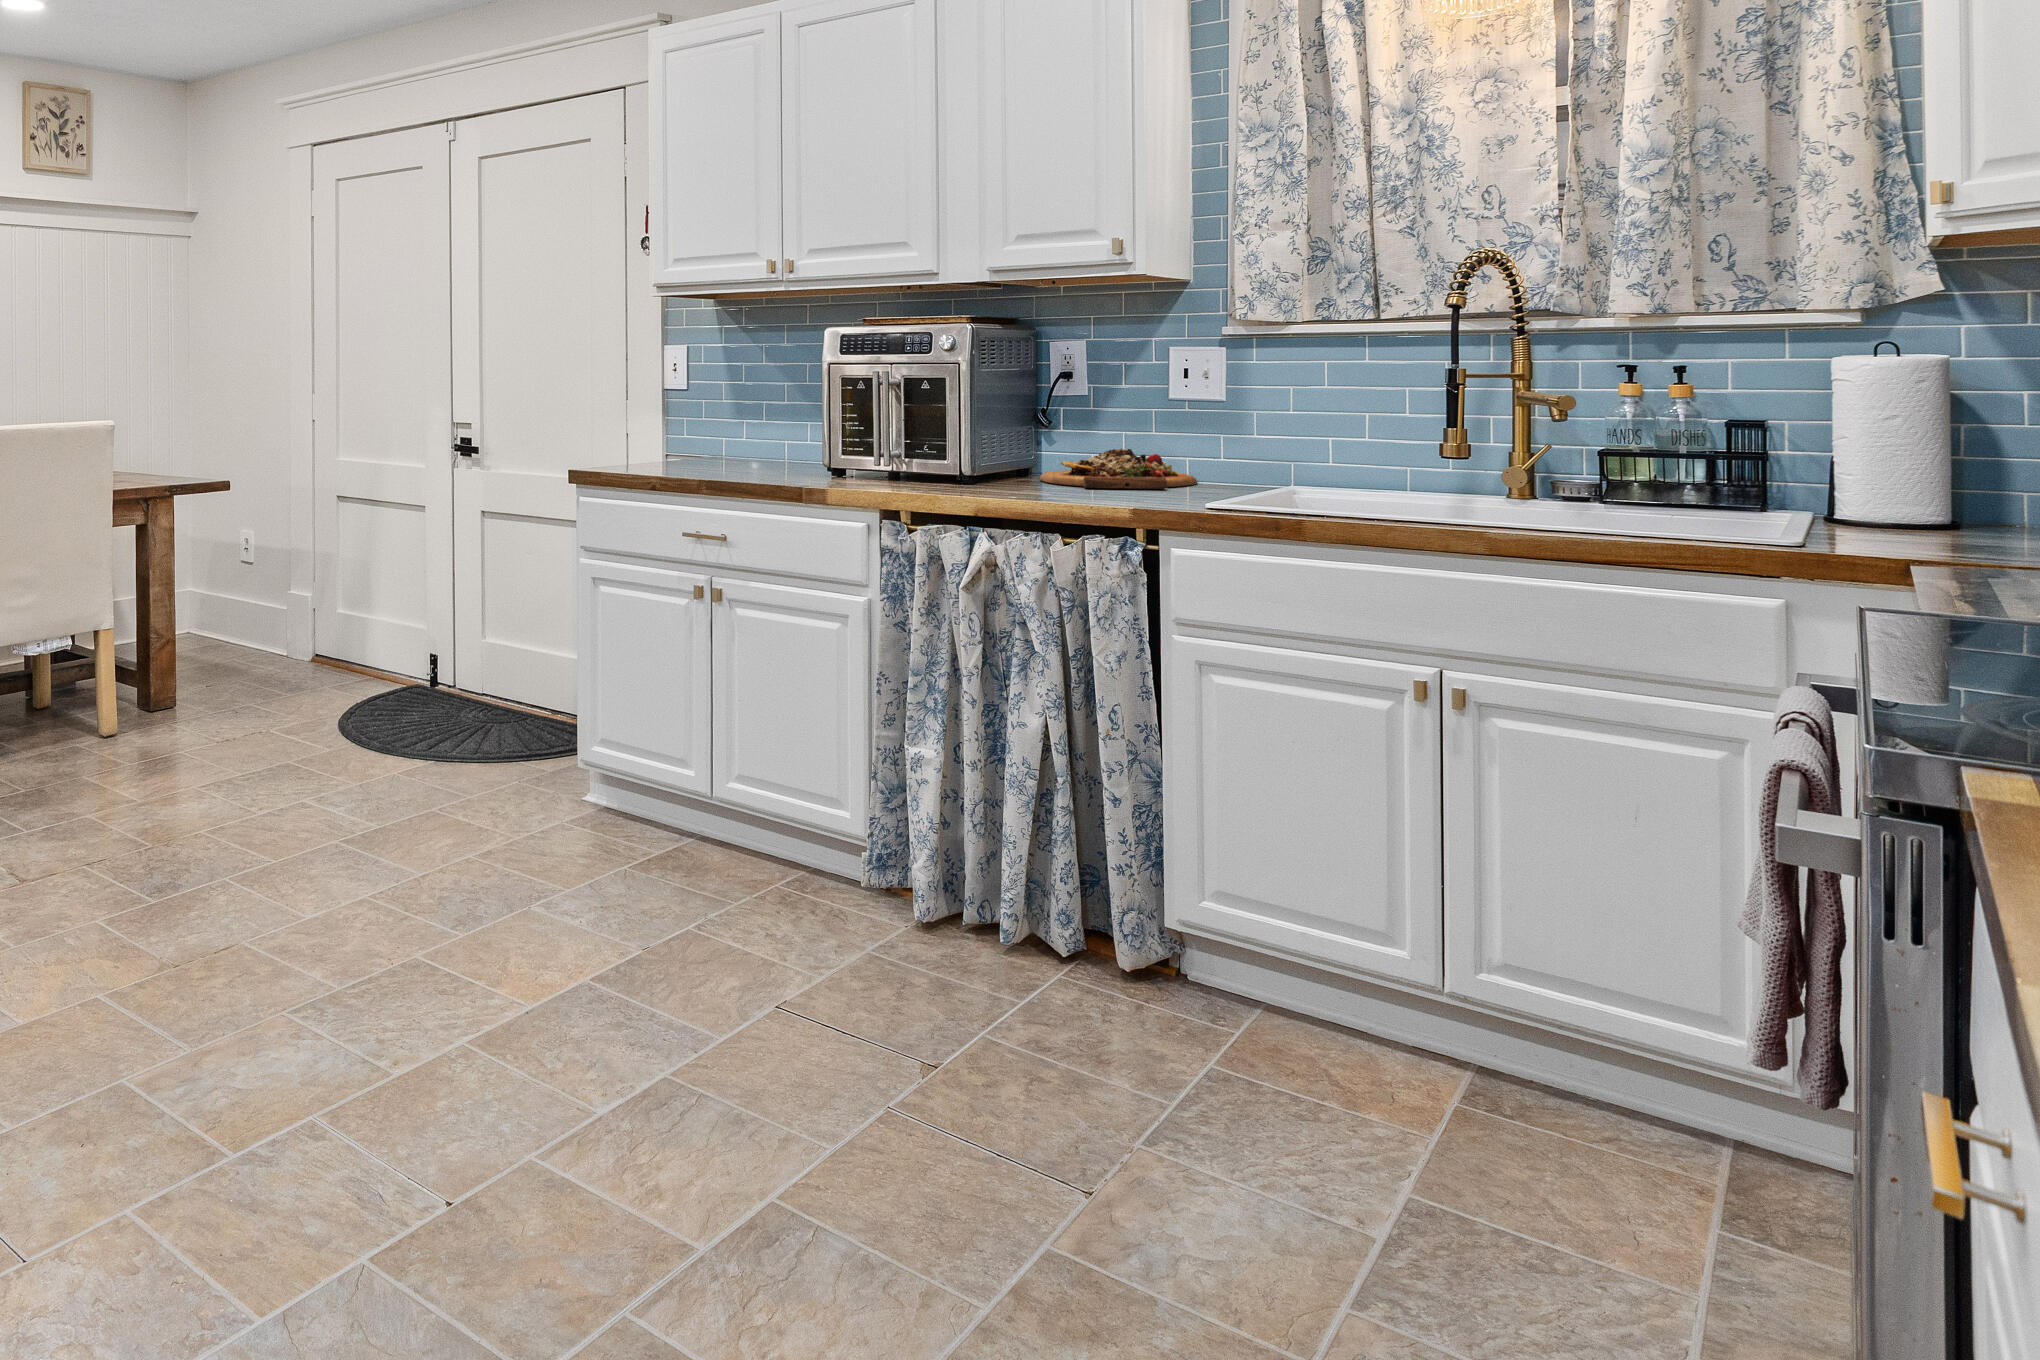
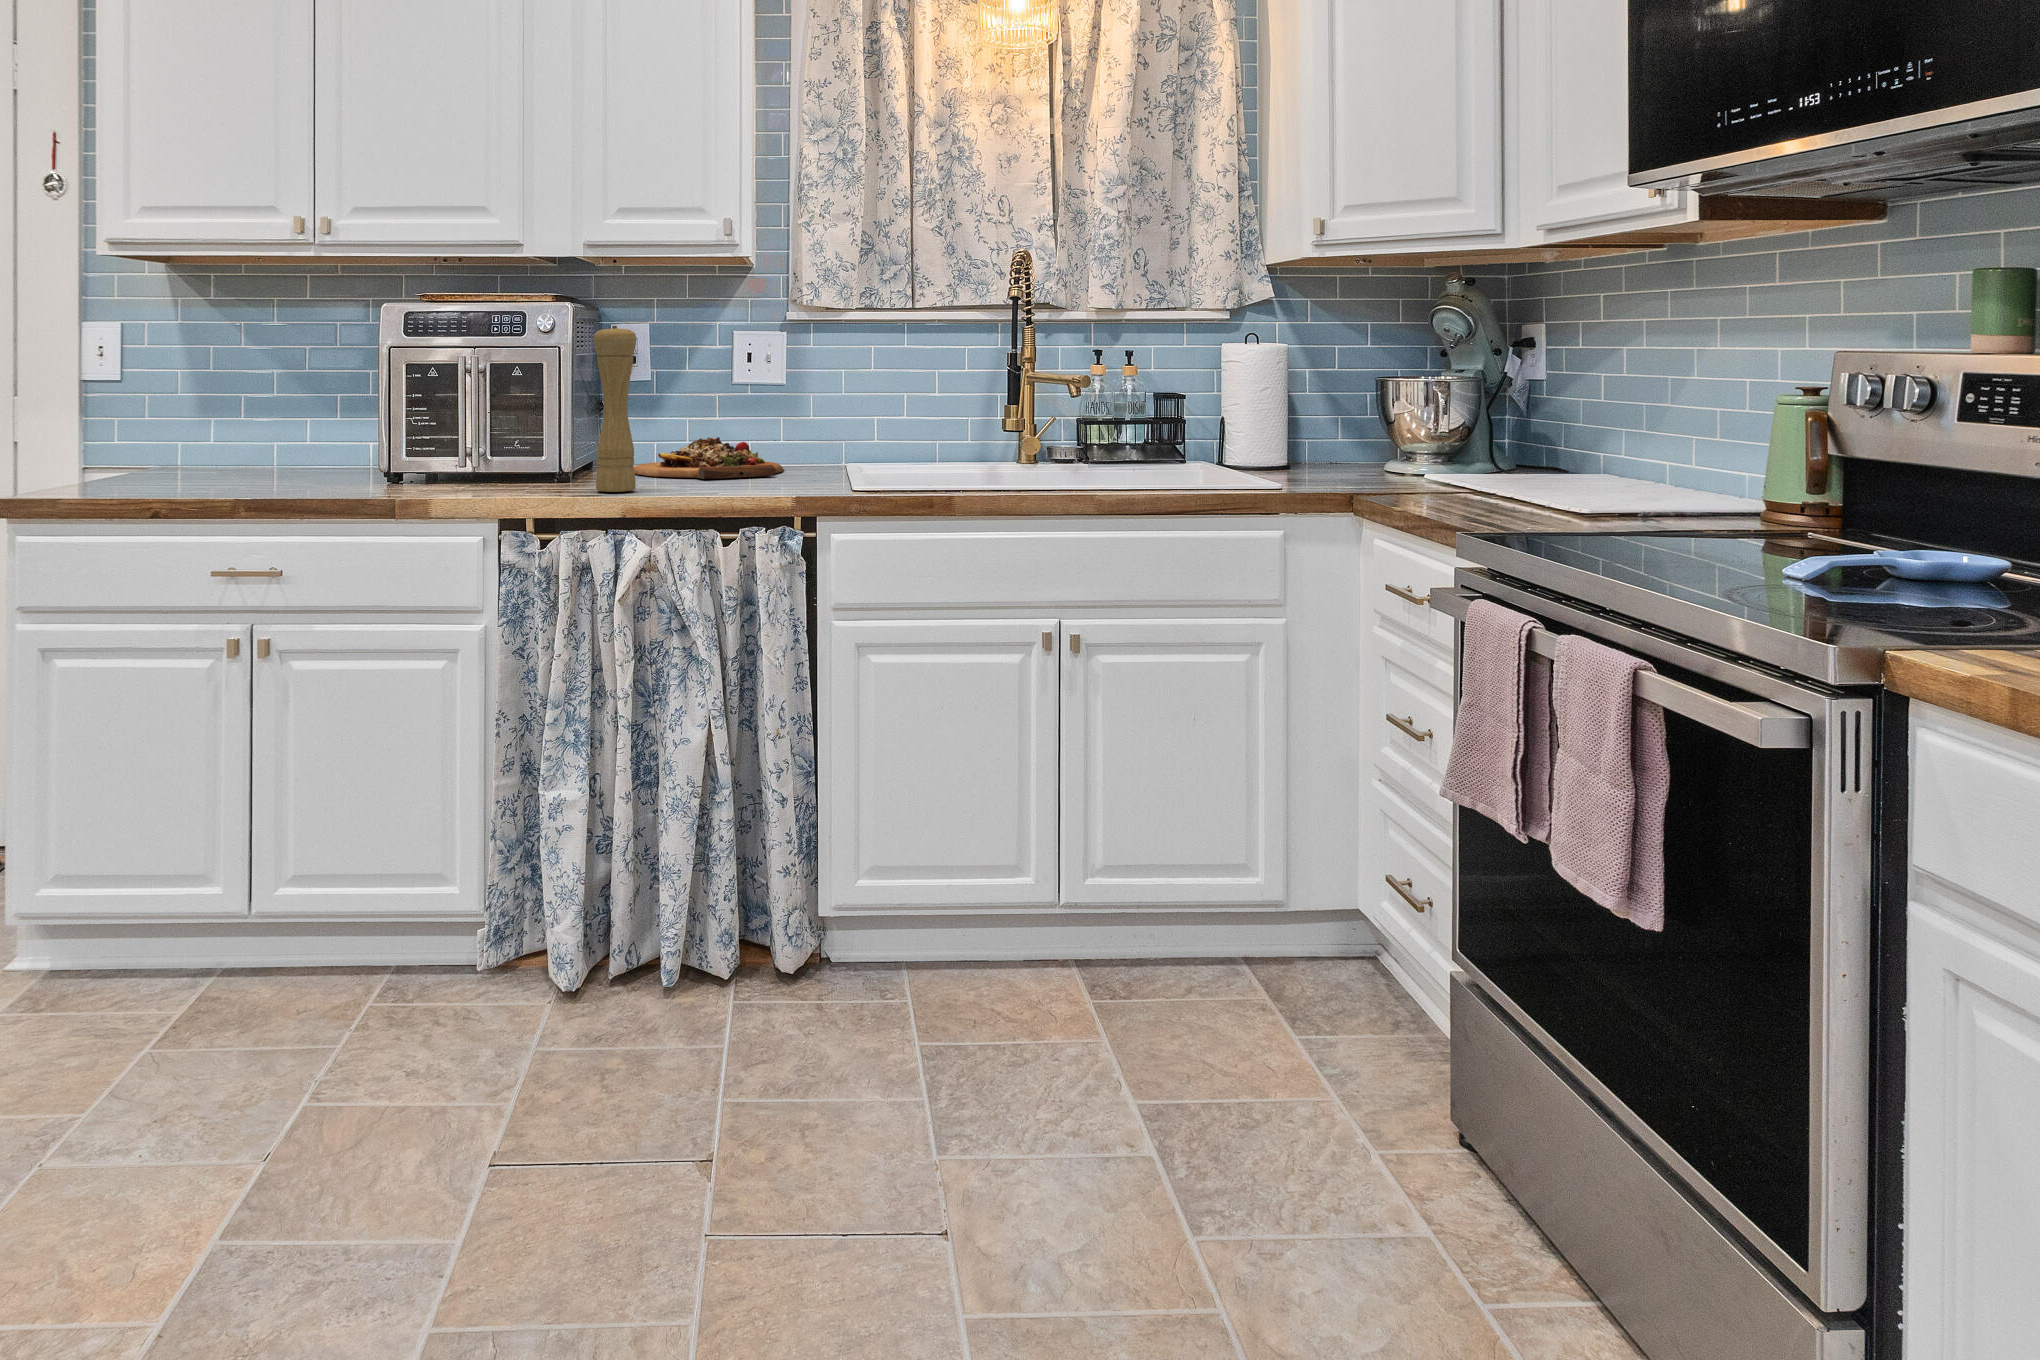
pepper mill: none [955,347,994,494] -> present [594,326,636,492]

